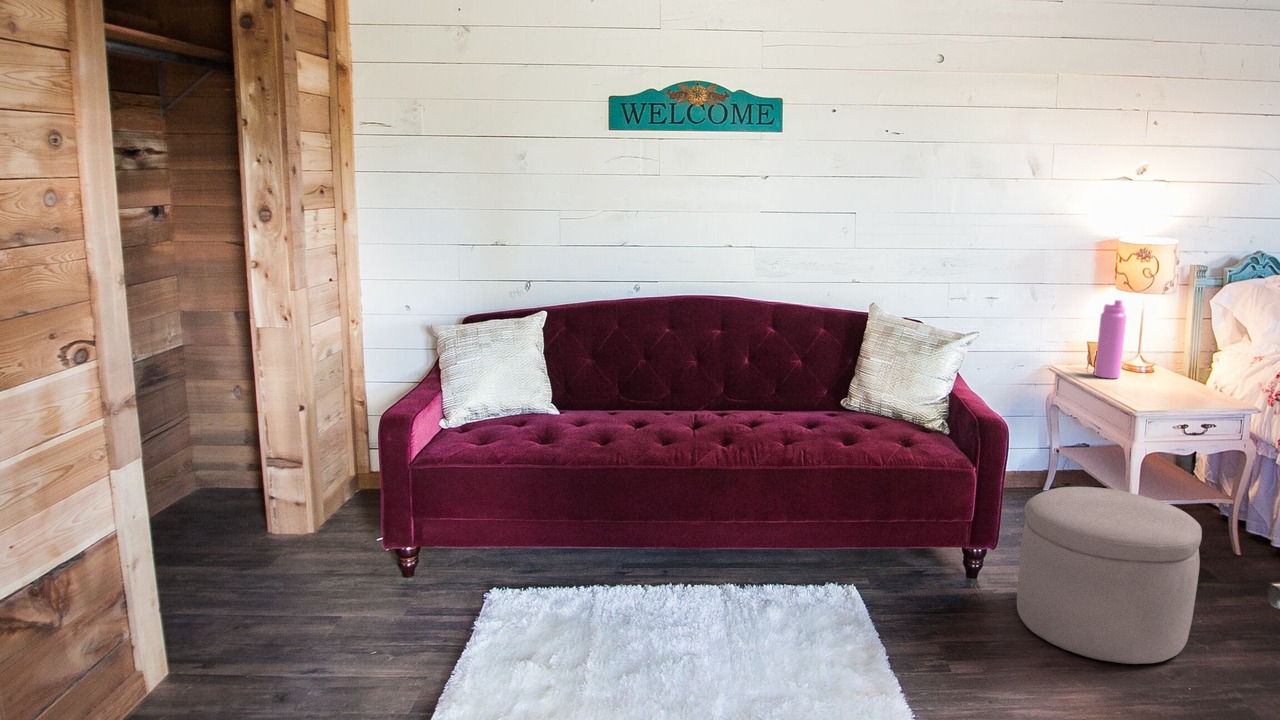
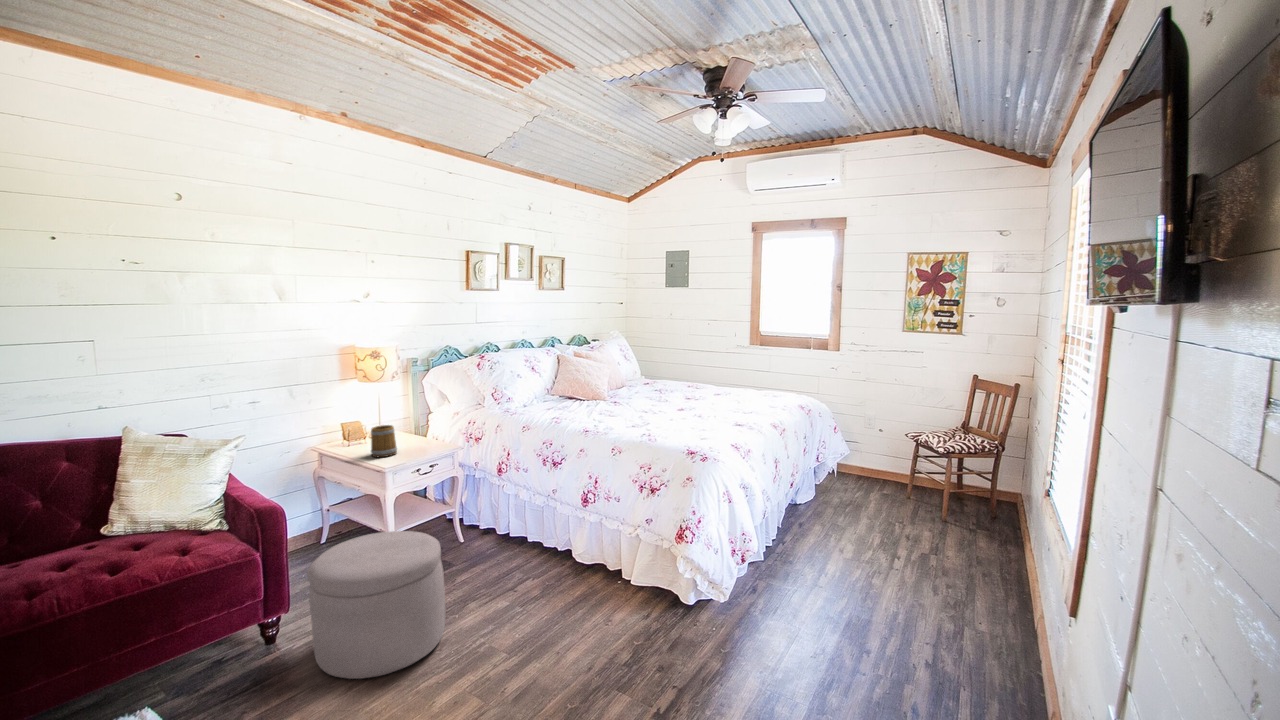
water bottle: present [1095,300,1126,378] -> none [345,391,367,448]
mug: none [1124,353,1164,398] -> present [371,425,397,457]

